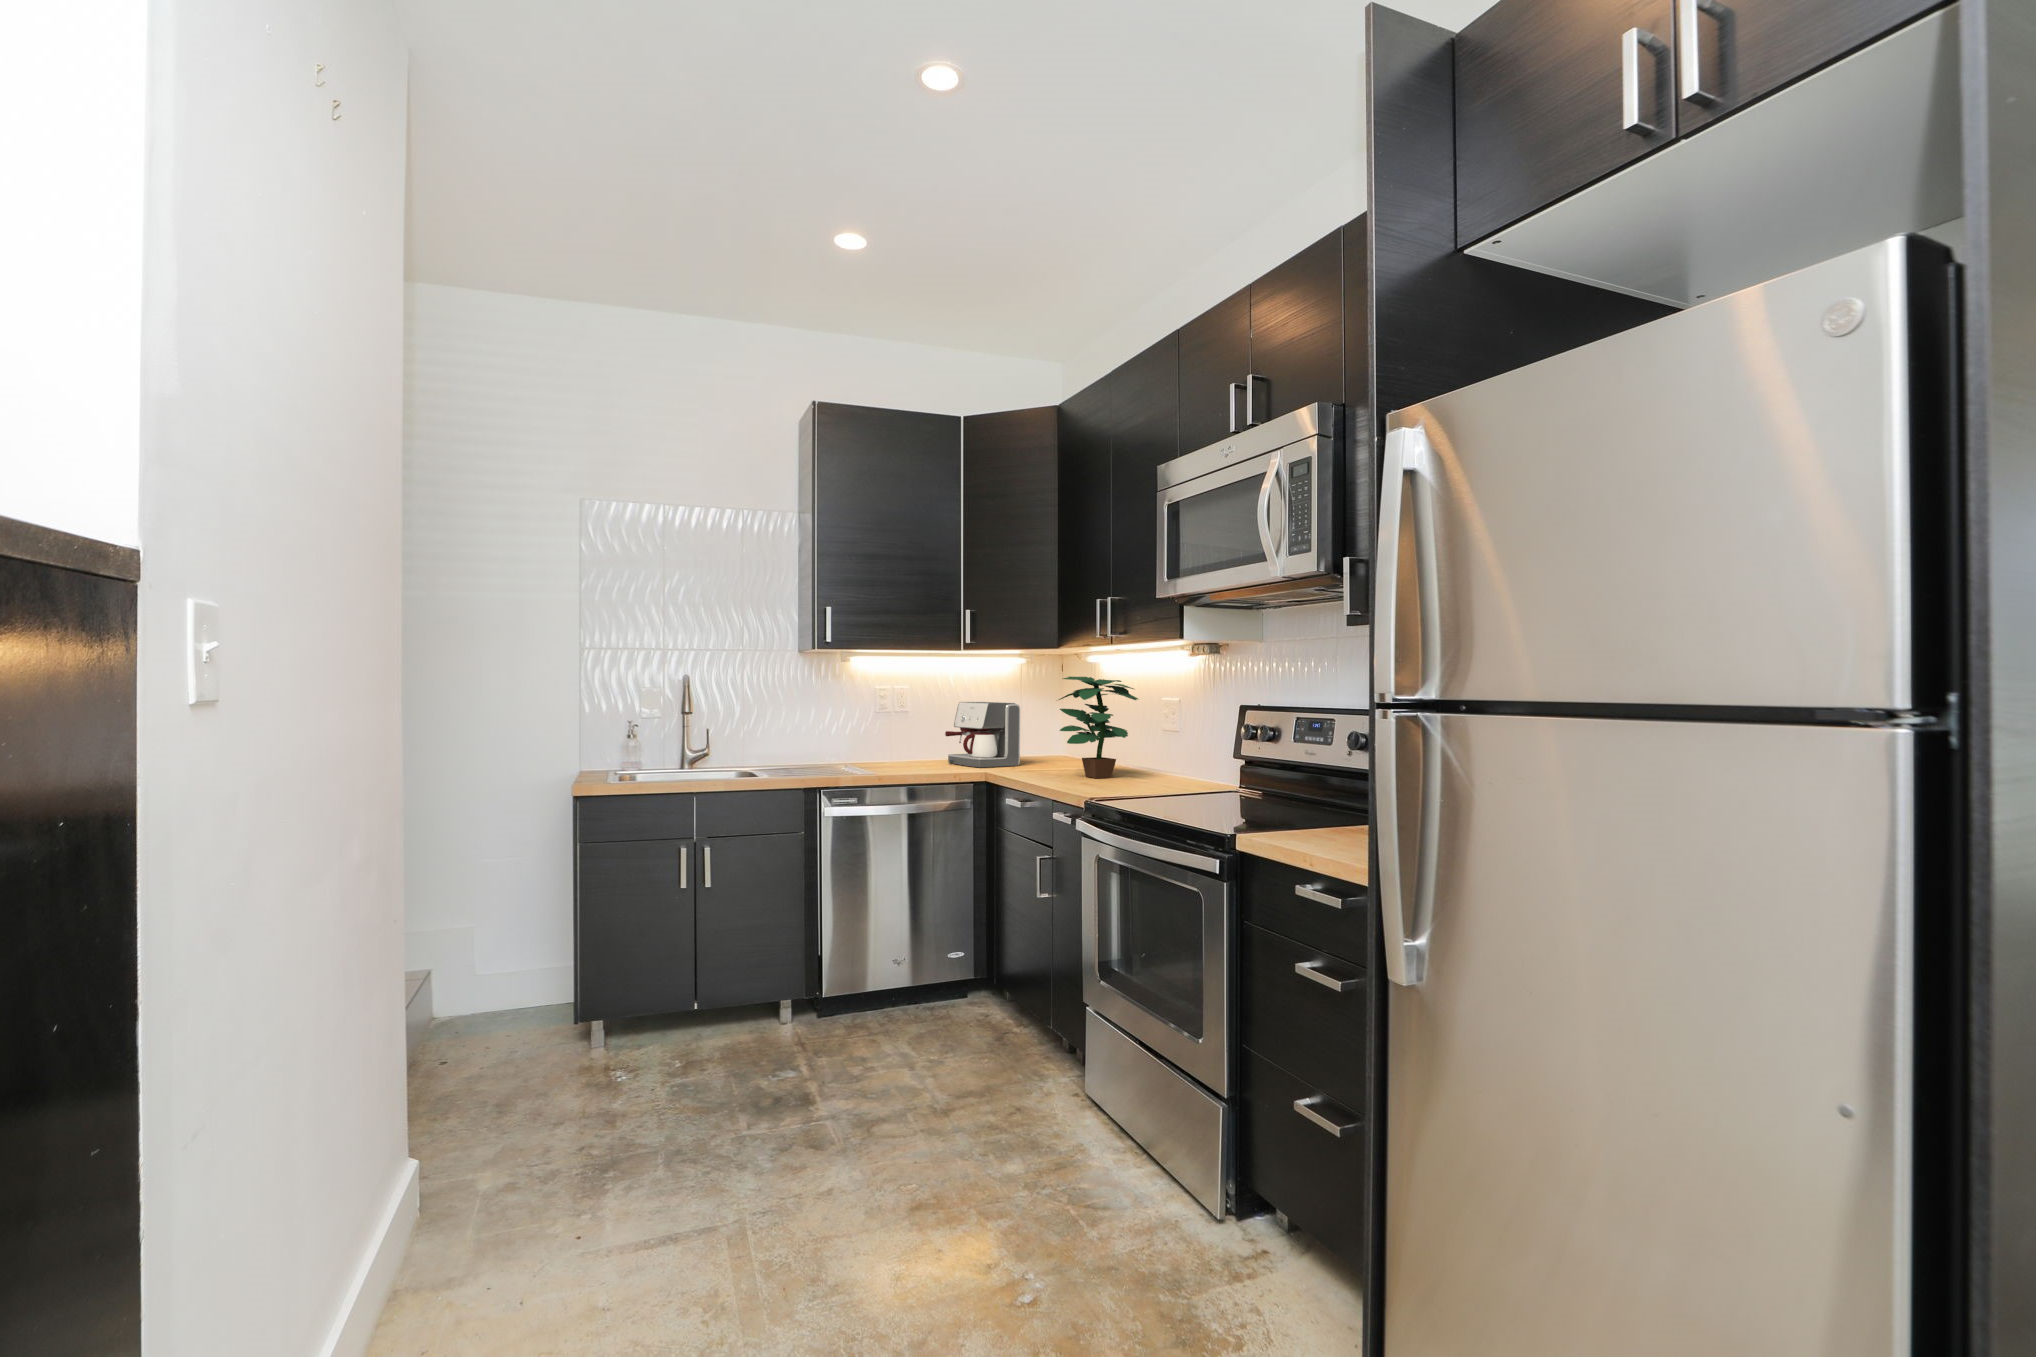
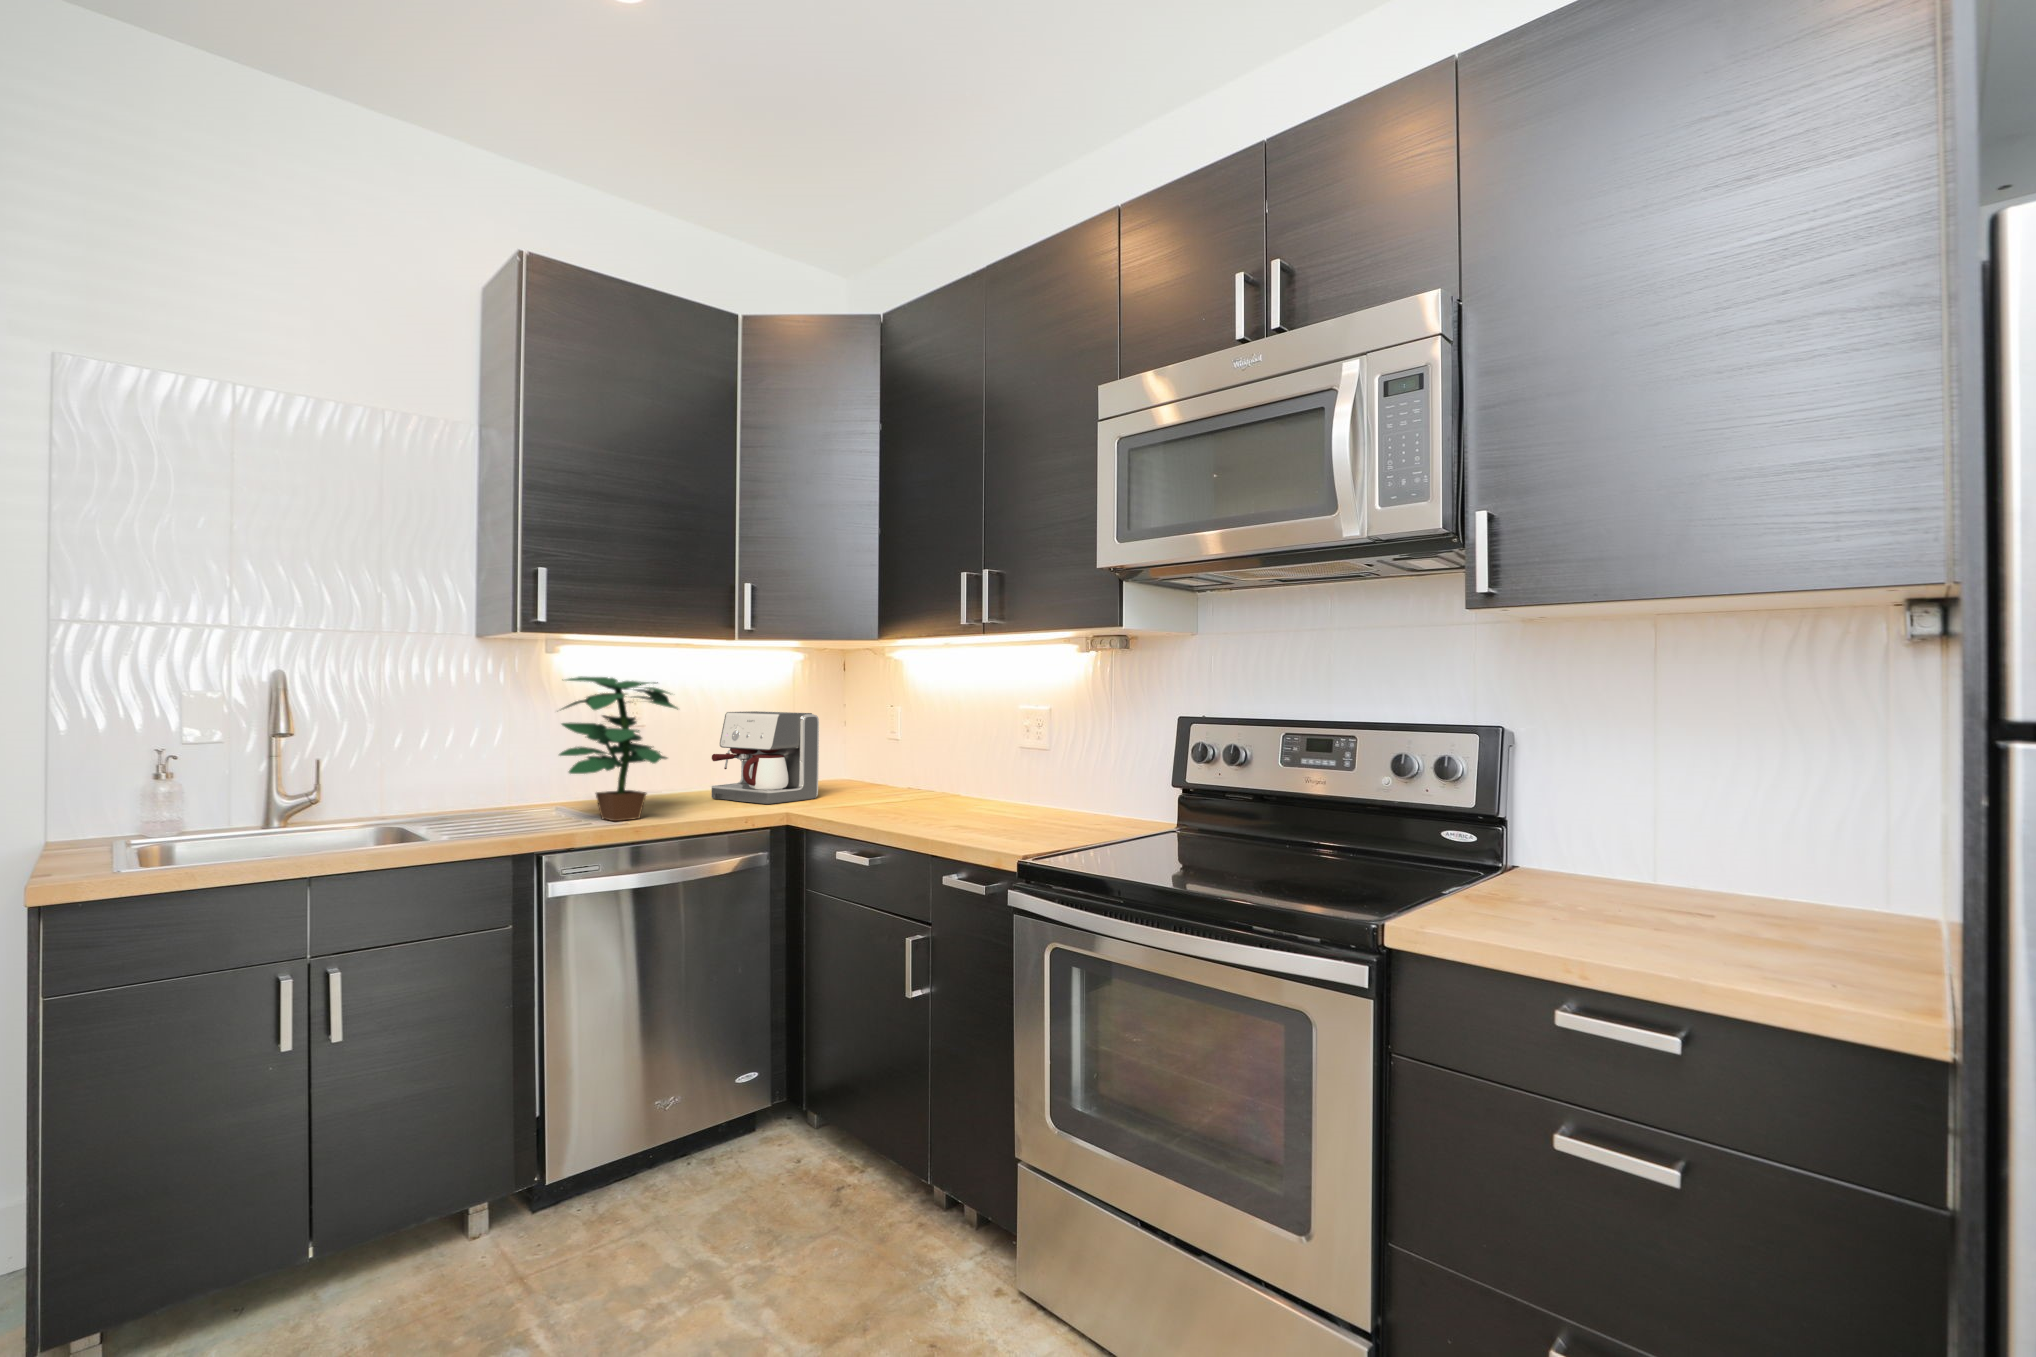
potted plant: present [1059,677,1138,778] -> present [559,677,678,821]

